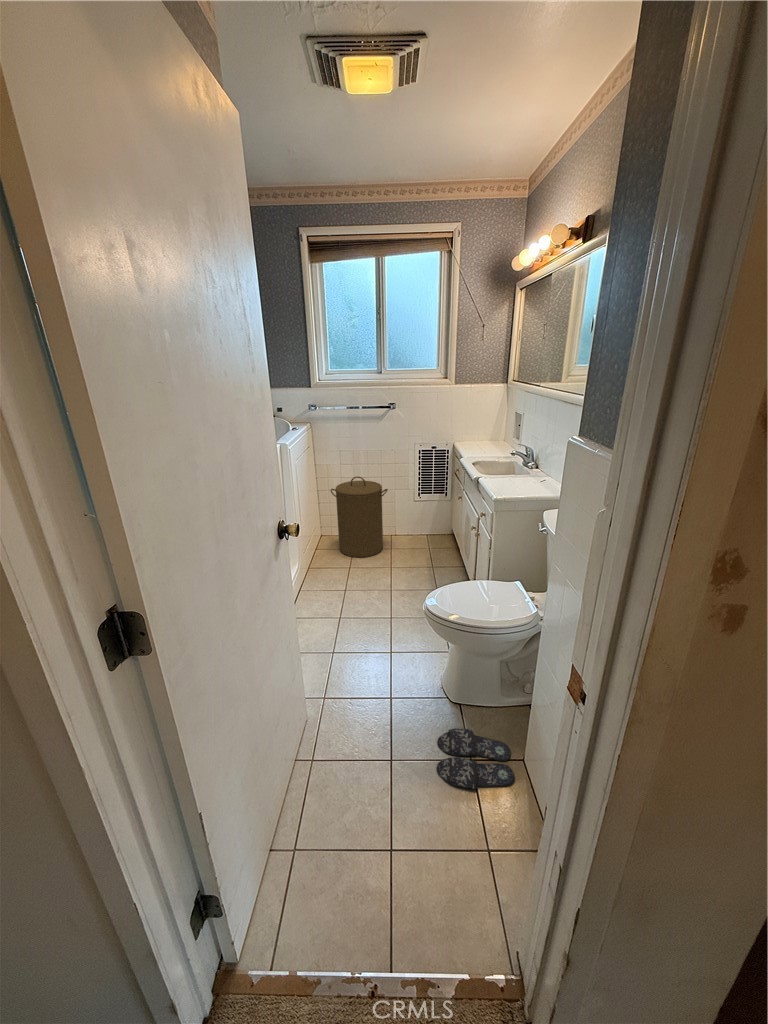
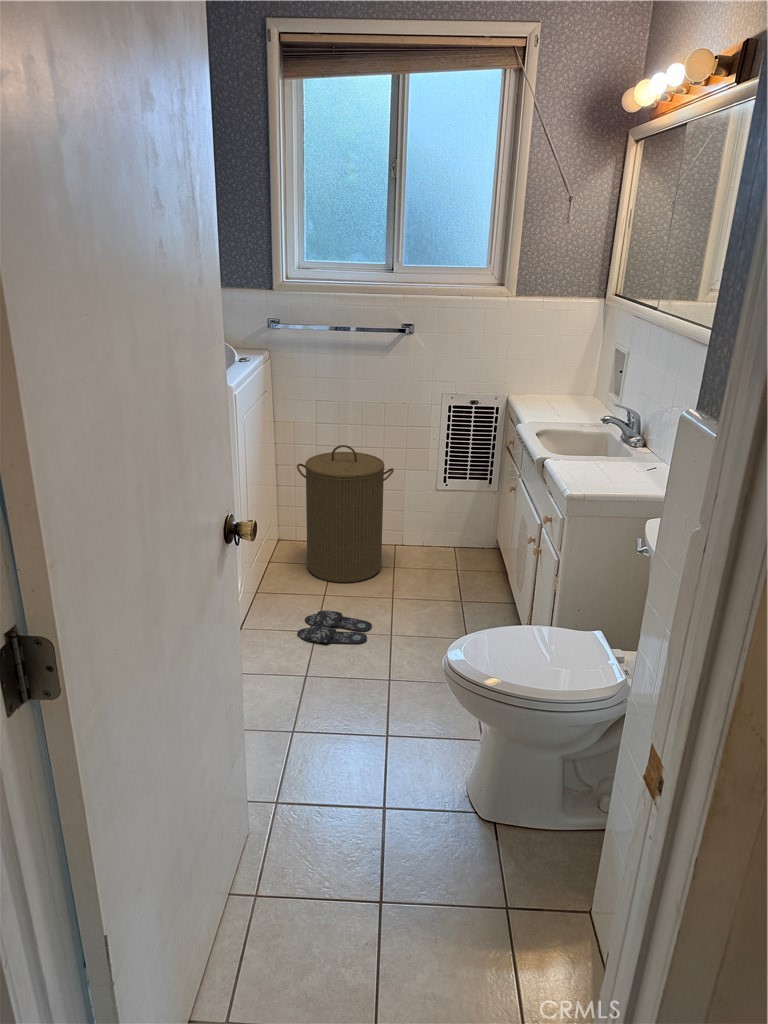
slippers: present [437,728,515,789] -> present [297,610,372,644]

